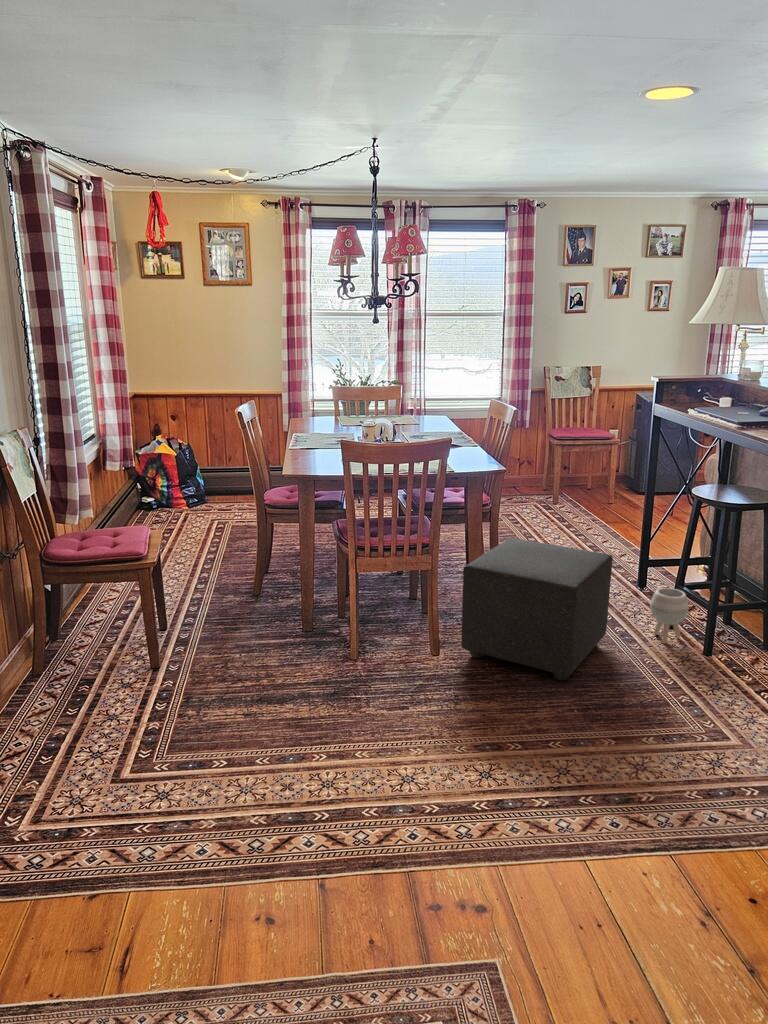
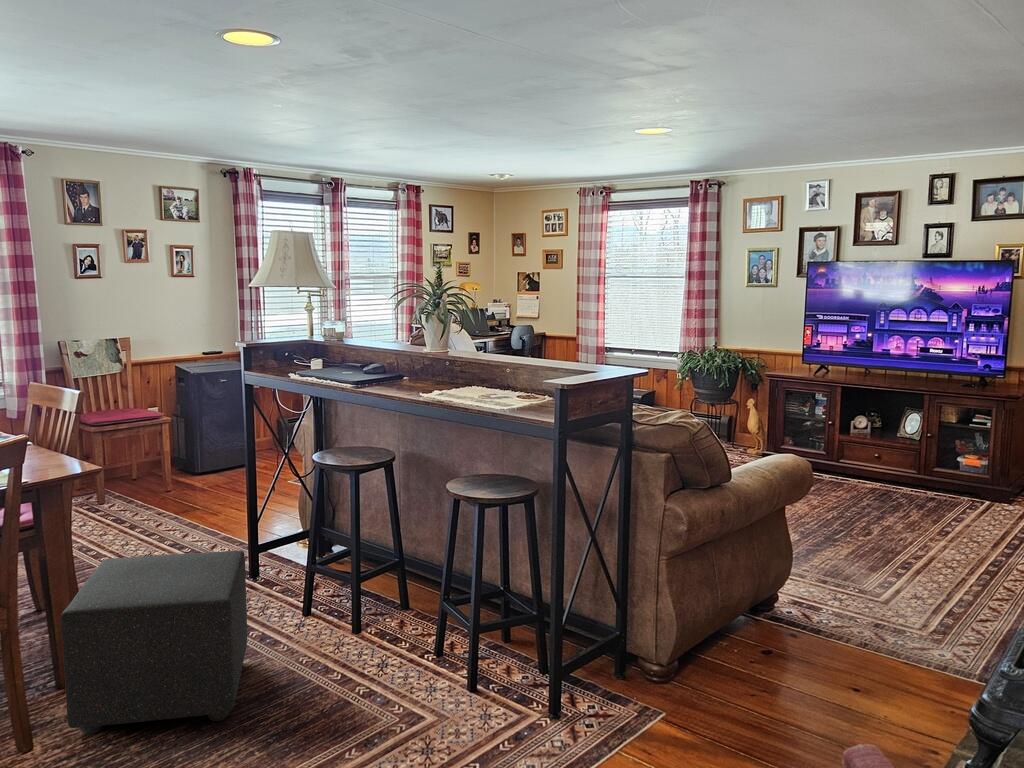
planter: present [651,588,689,643] -> none [287,571,327,635]

